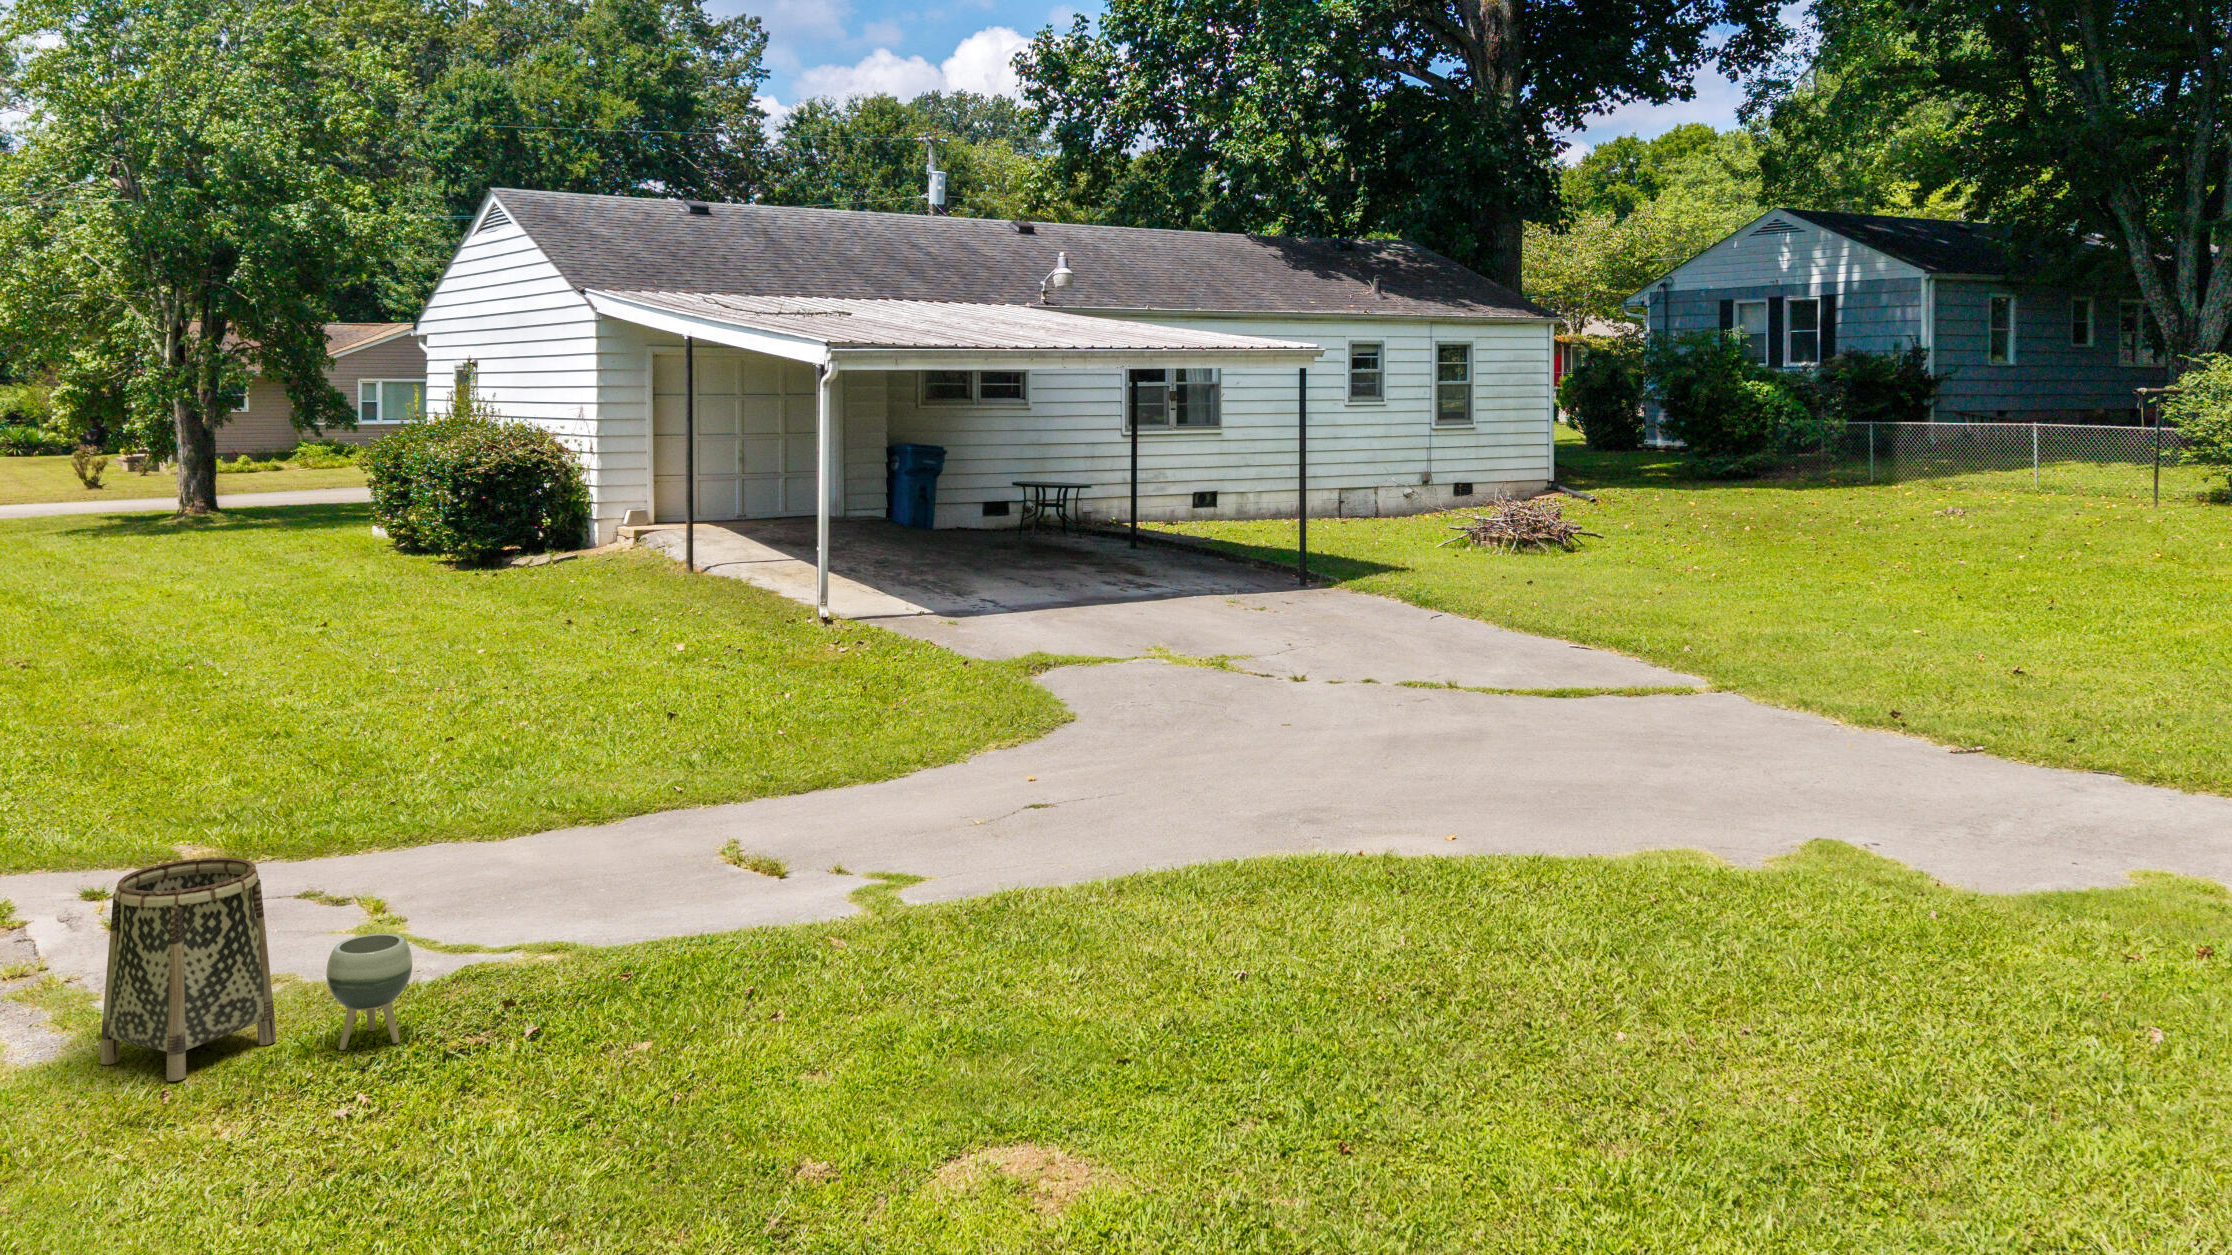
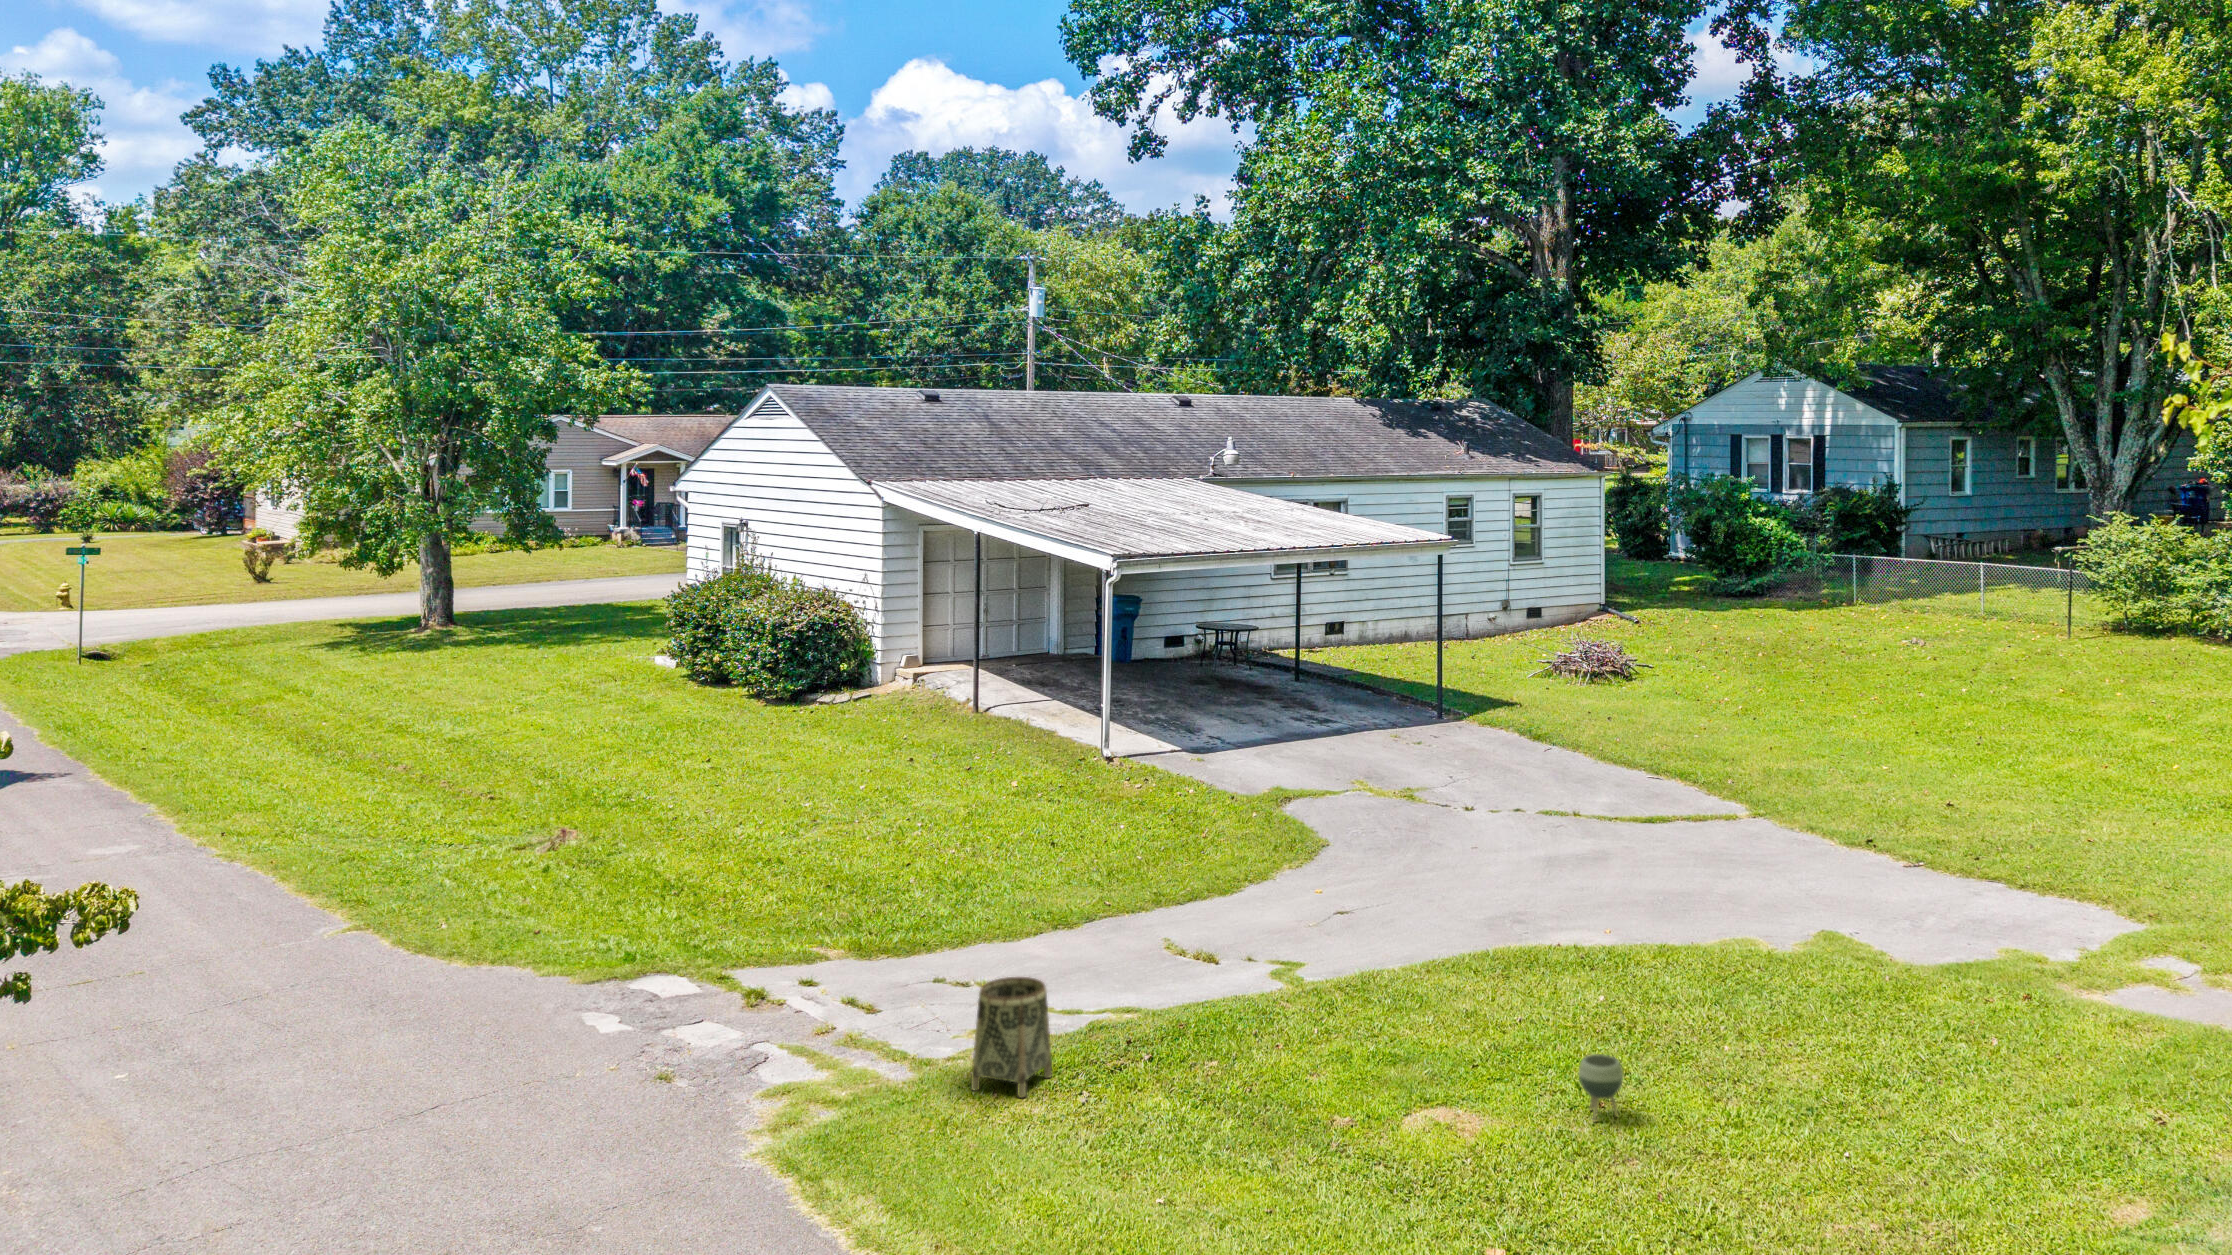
planter: present [326,934,412,1050] -> present [1579,1054,1623,1121]

